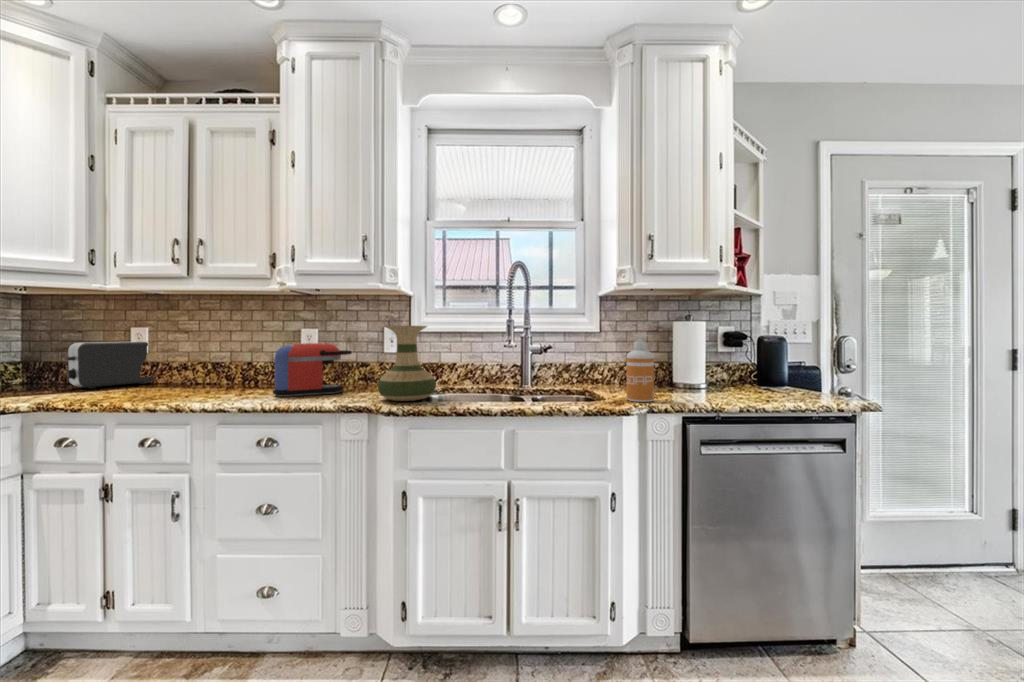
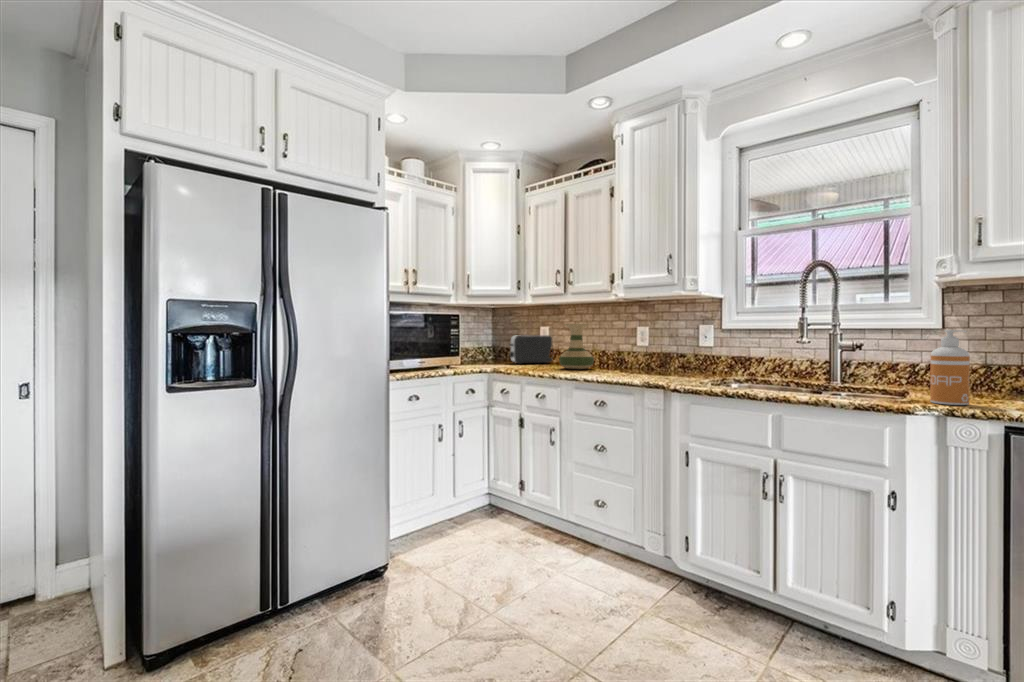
vase: present [378,326,436,401] -> present [559,324,594,369]
coffee maker: present [273,343,352,397] -> none [610,337,666,376]

